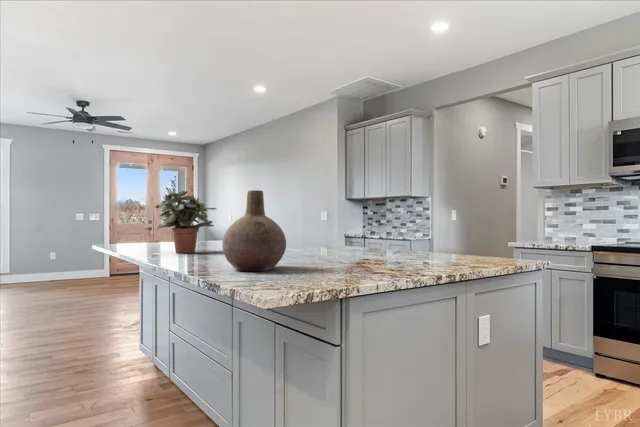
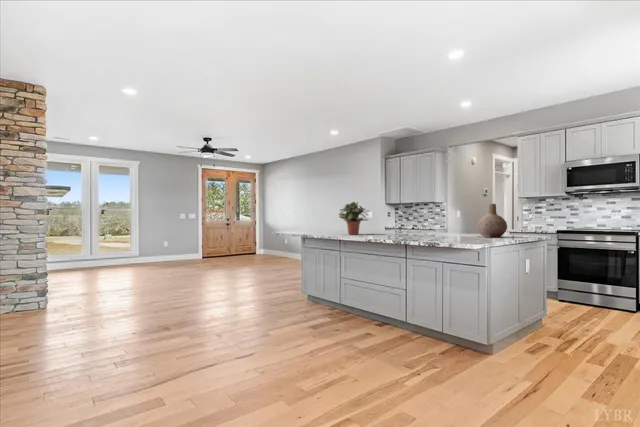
vase: present [222,190,286,271] -> present [477,204,507,238]

